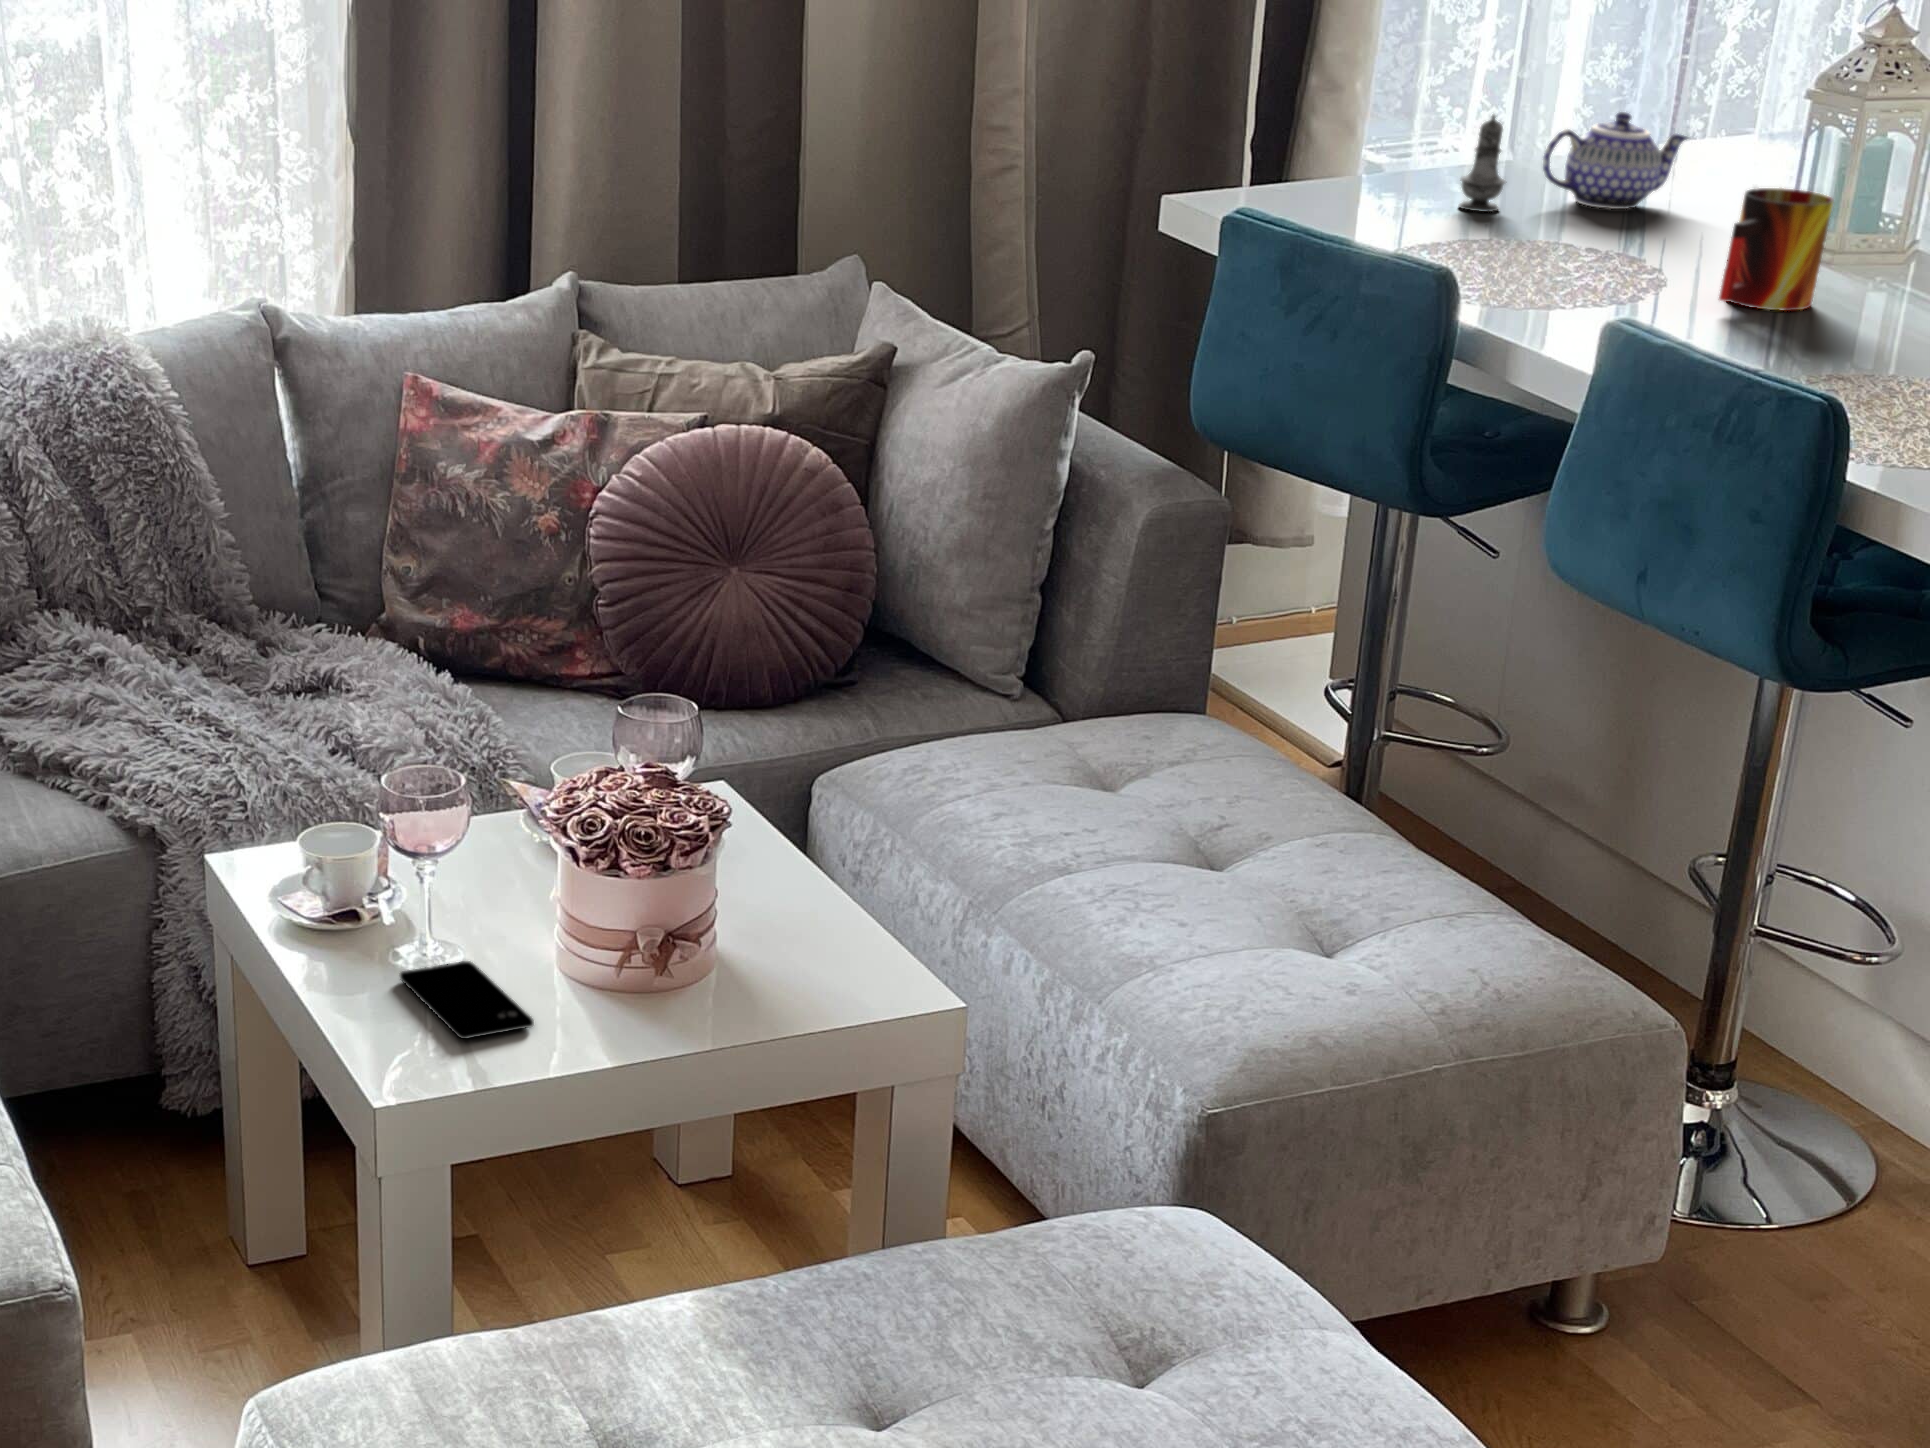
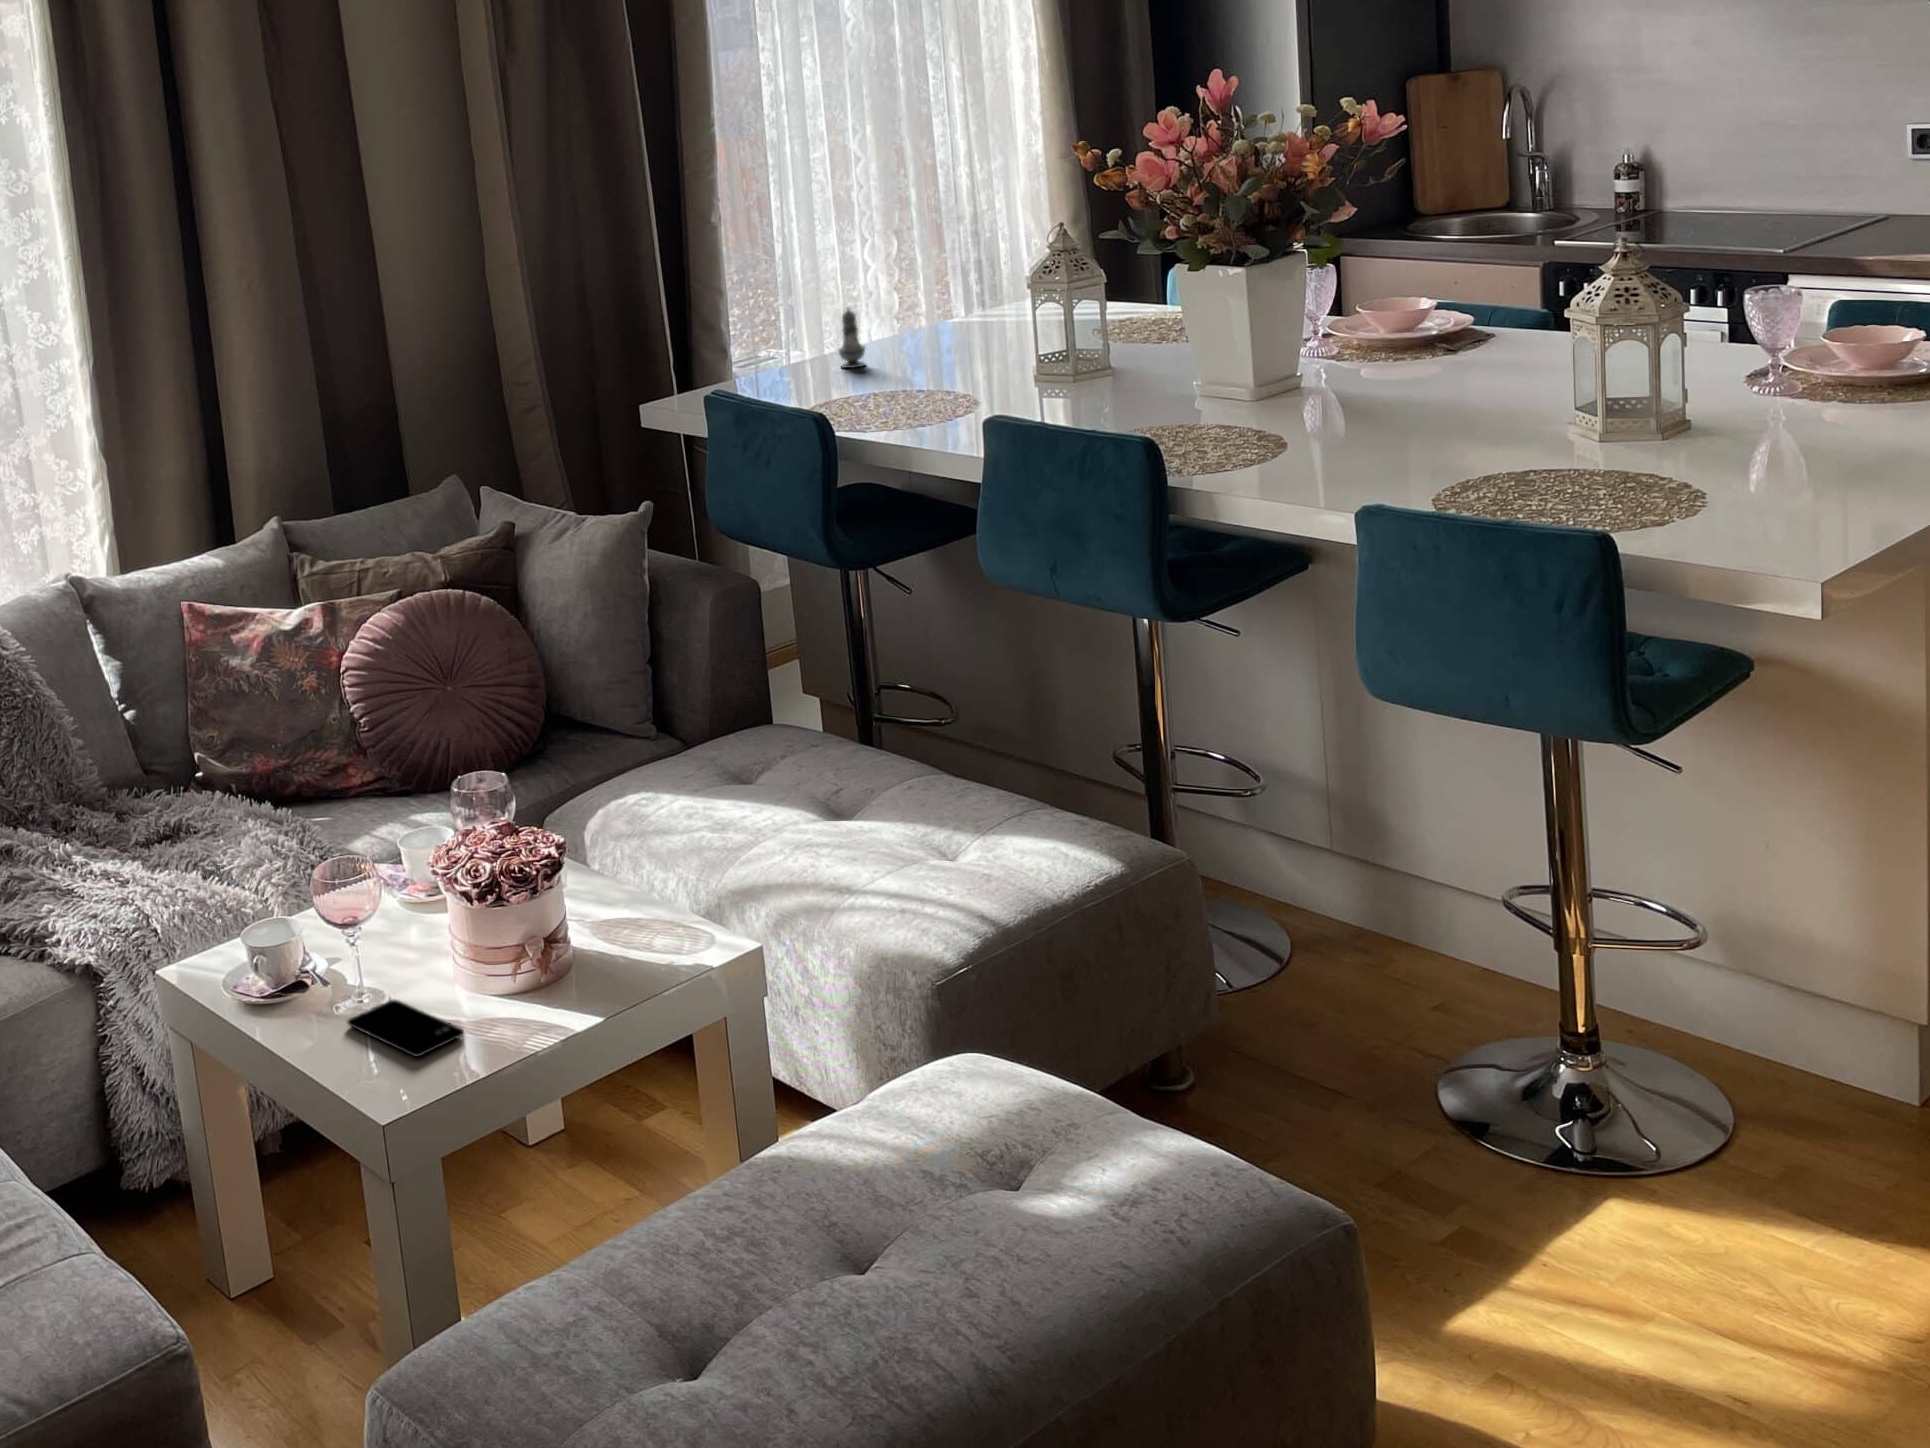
teapot: present [1543,112,1687,209] -> none [882,294,964,353]
mug: present [1719,188,1833,311] -> none [1031,315,1090,389]

